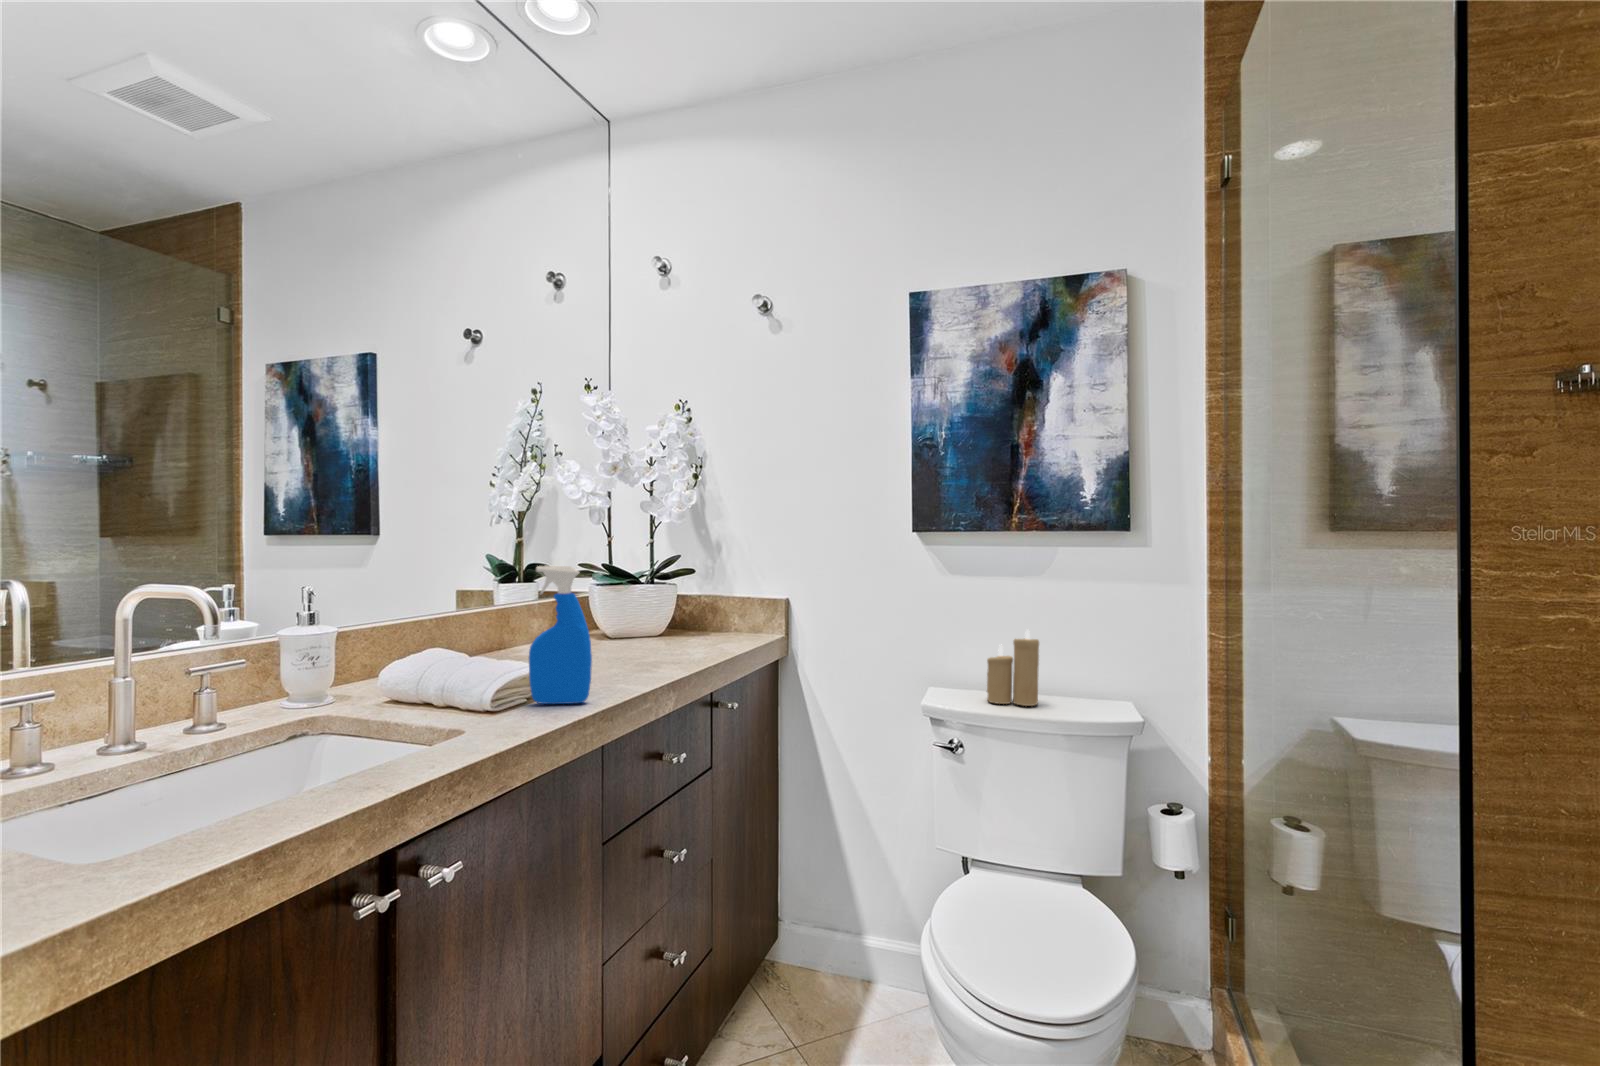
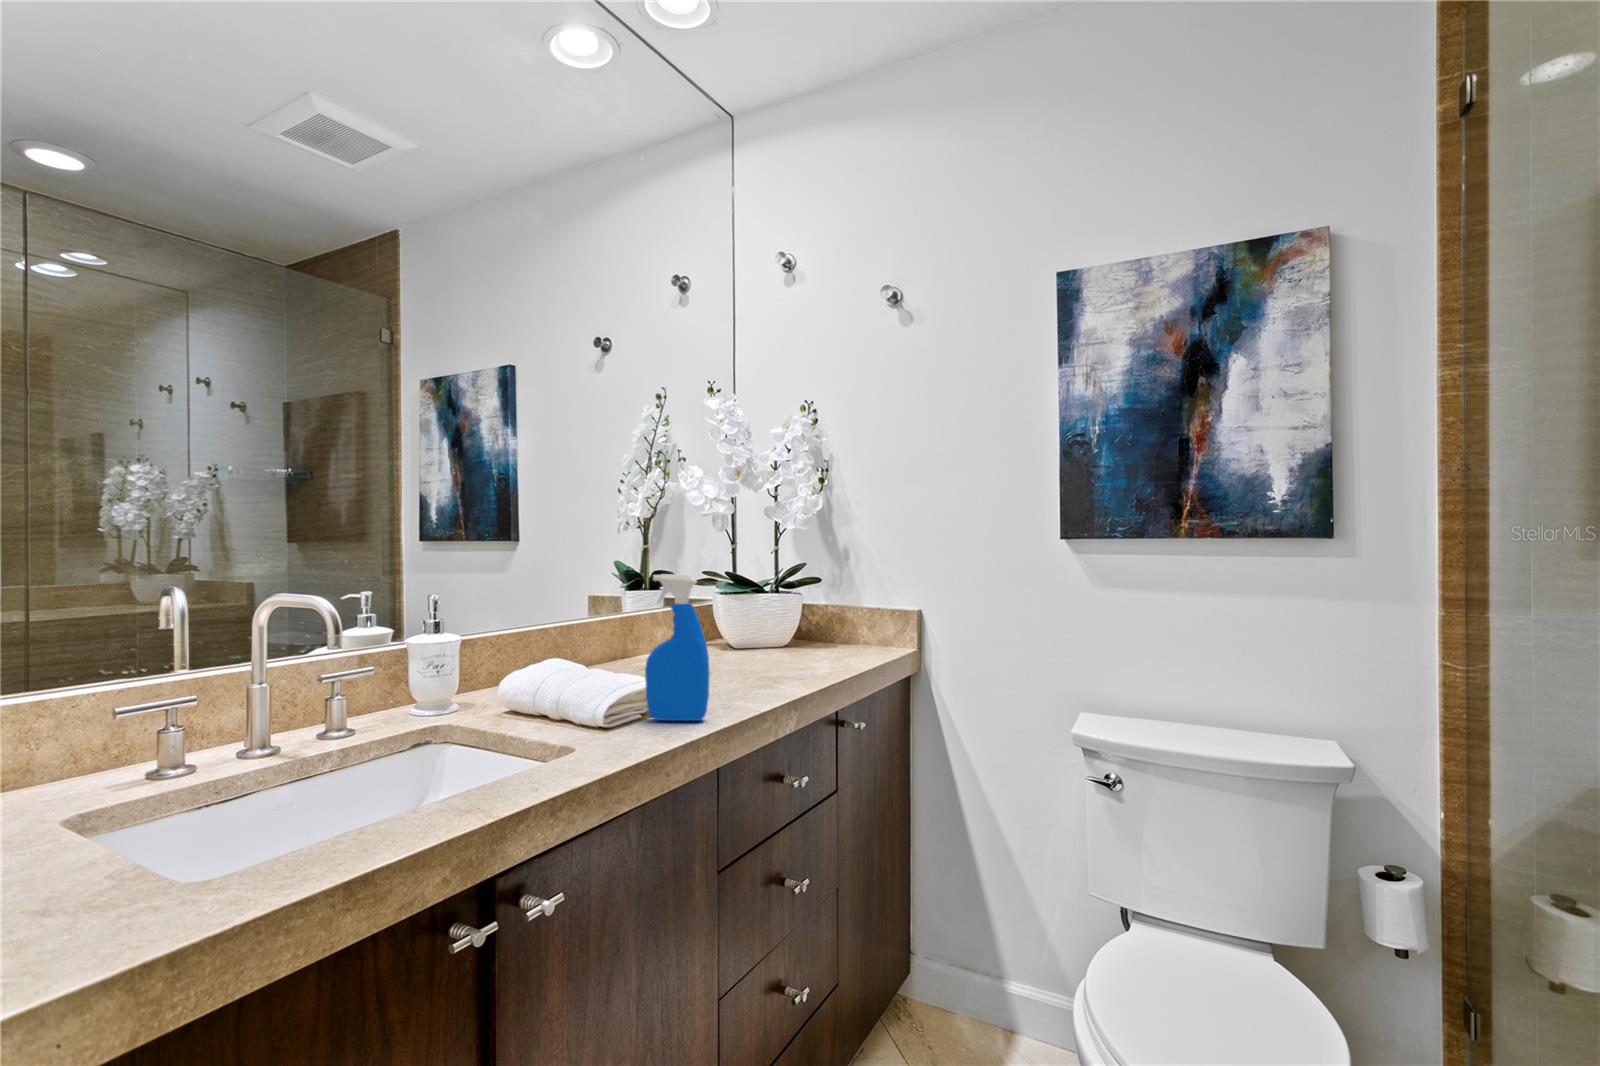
candle: present [987,630,1039,706] -> none [1151,650,1216,740]

